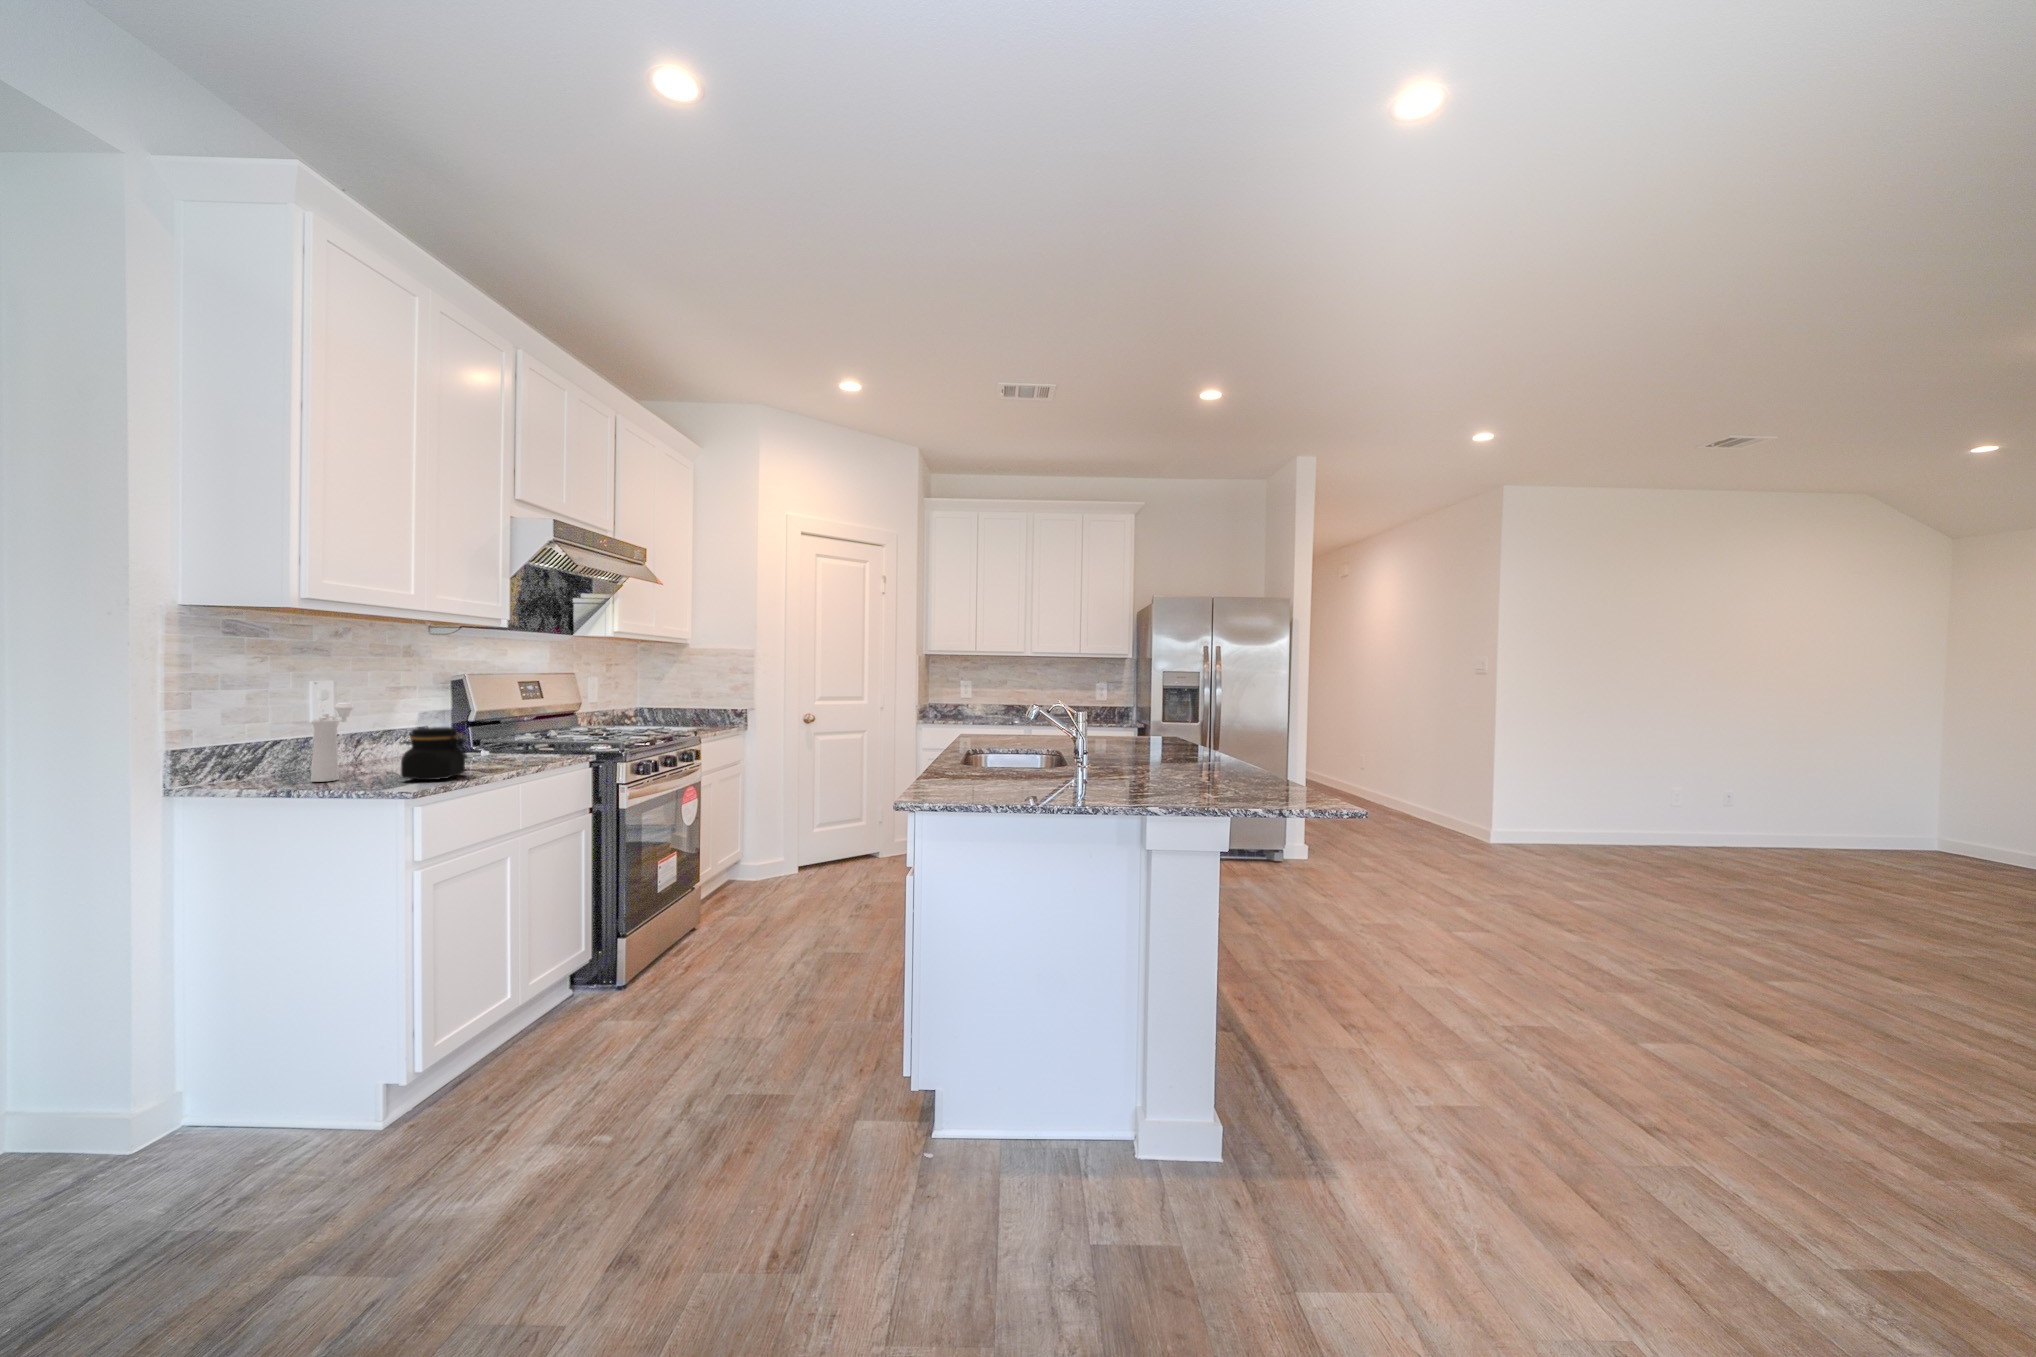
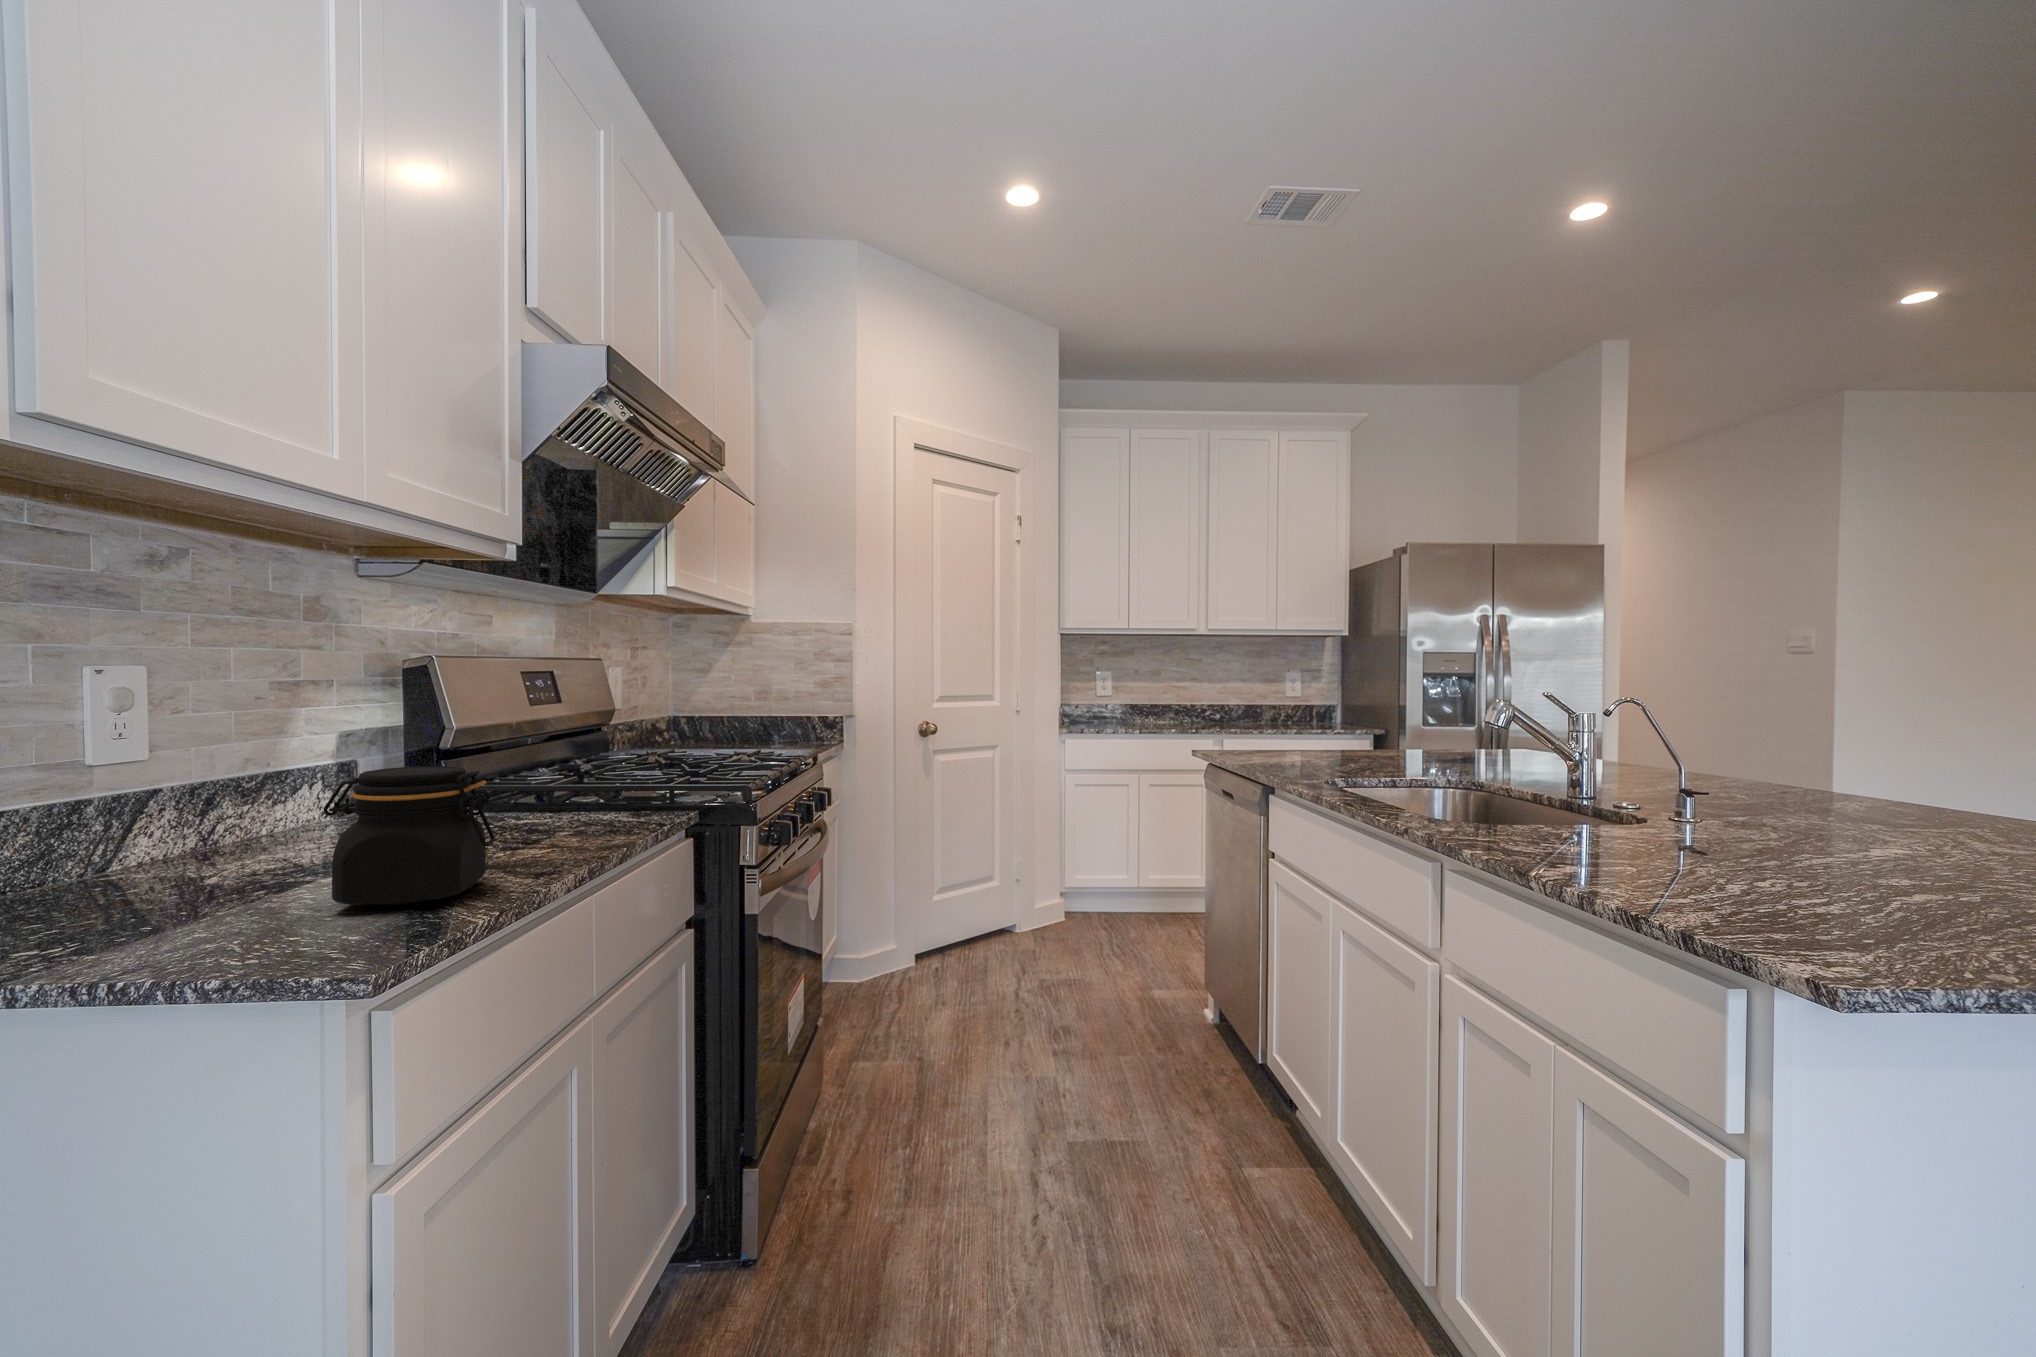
pepper mill: present [311,703,354,782] -> none [83,710,200,923]

